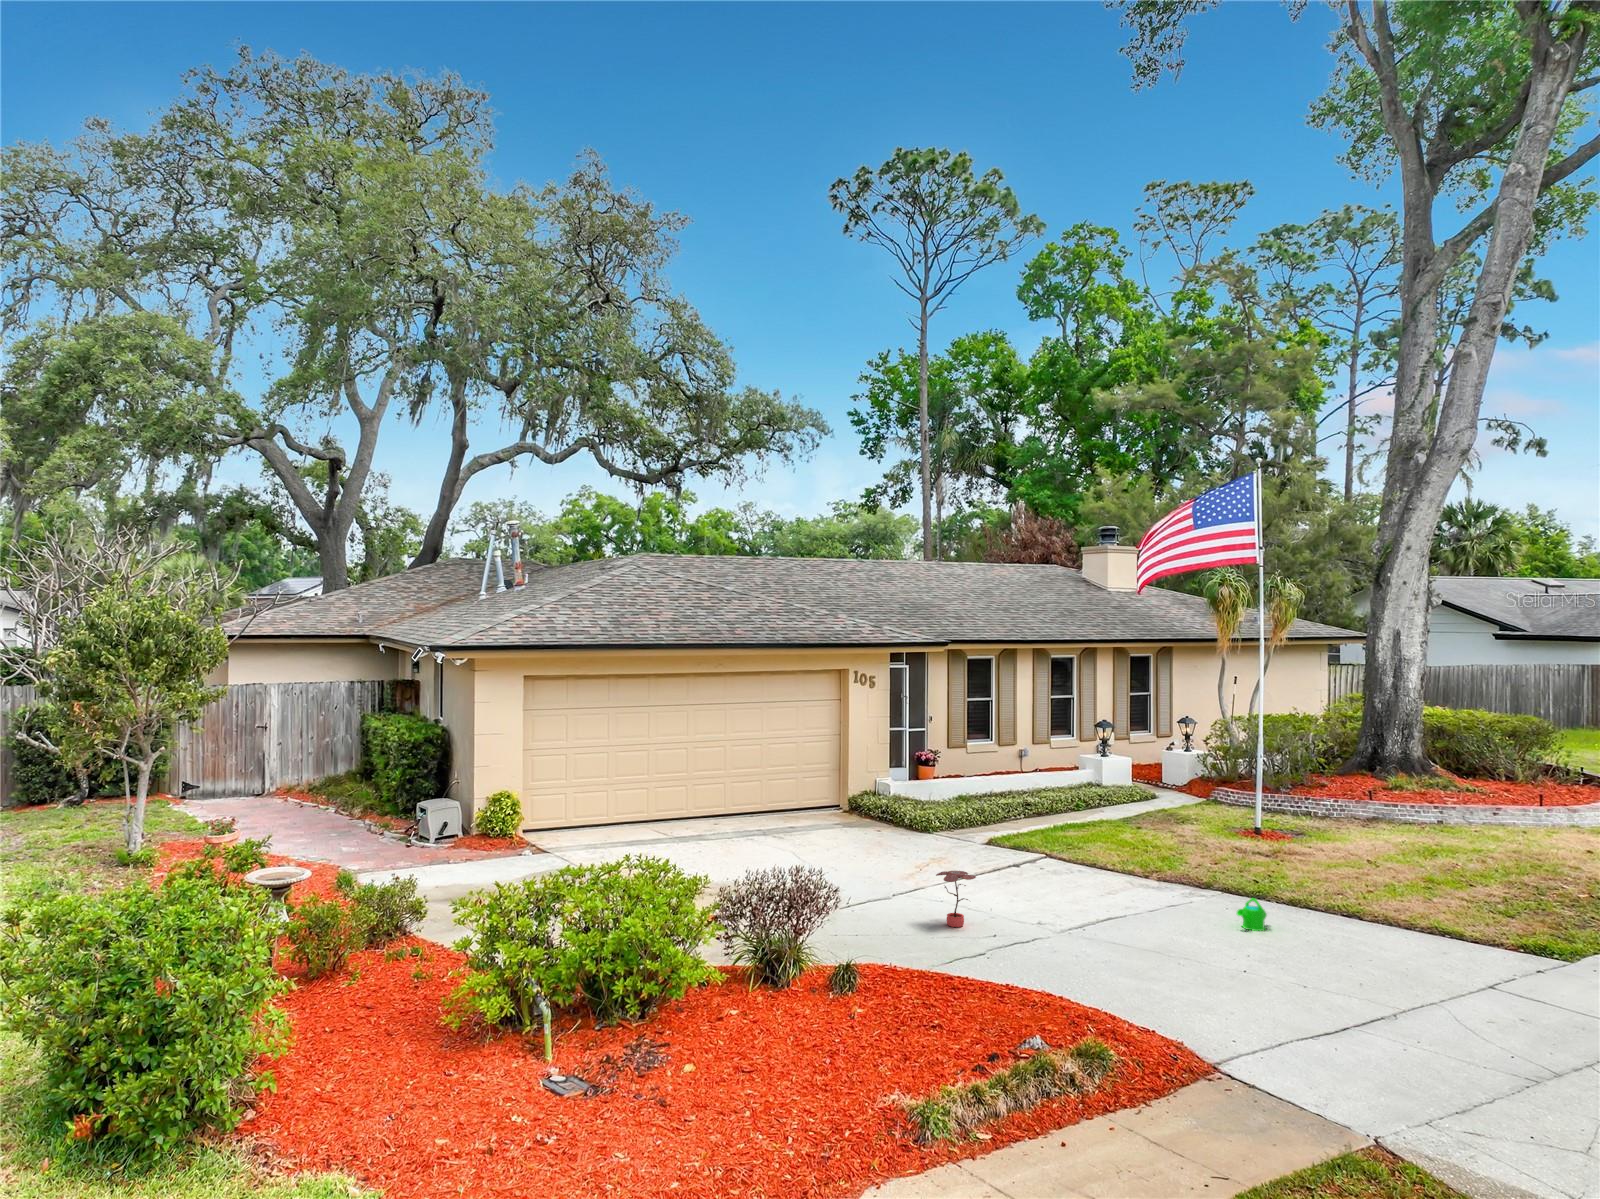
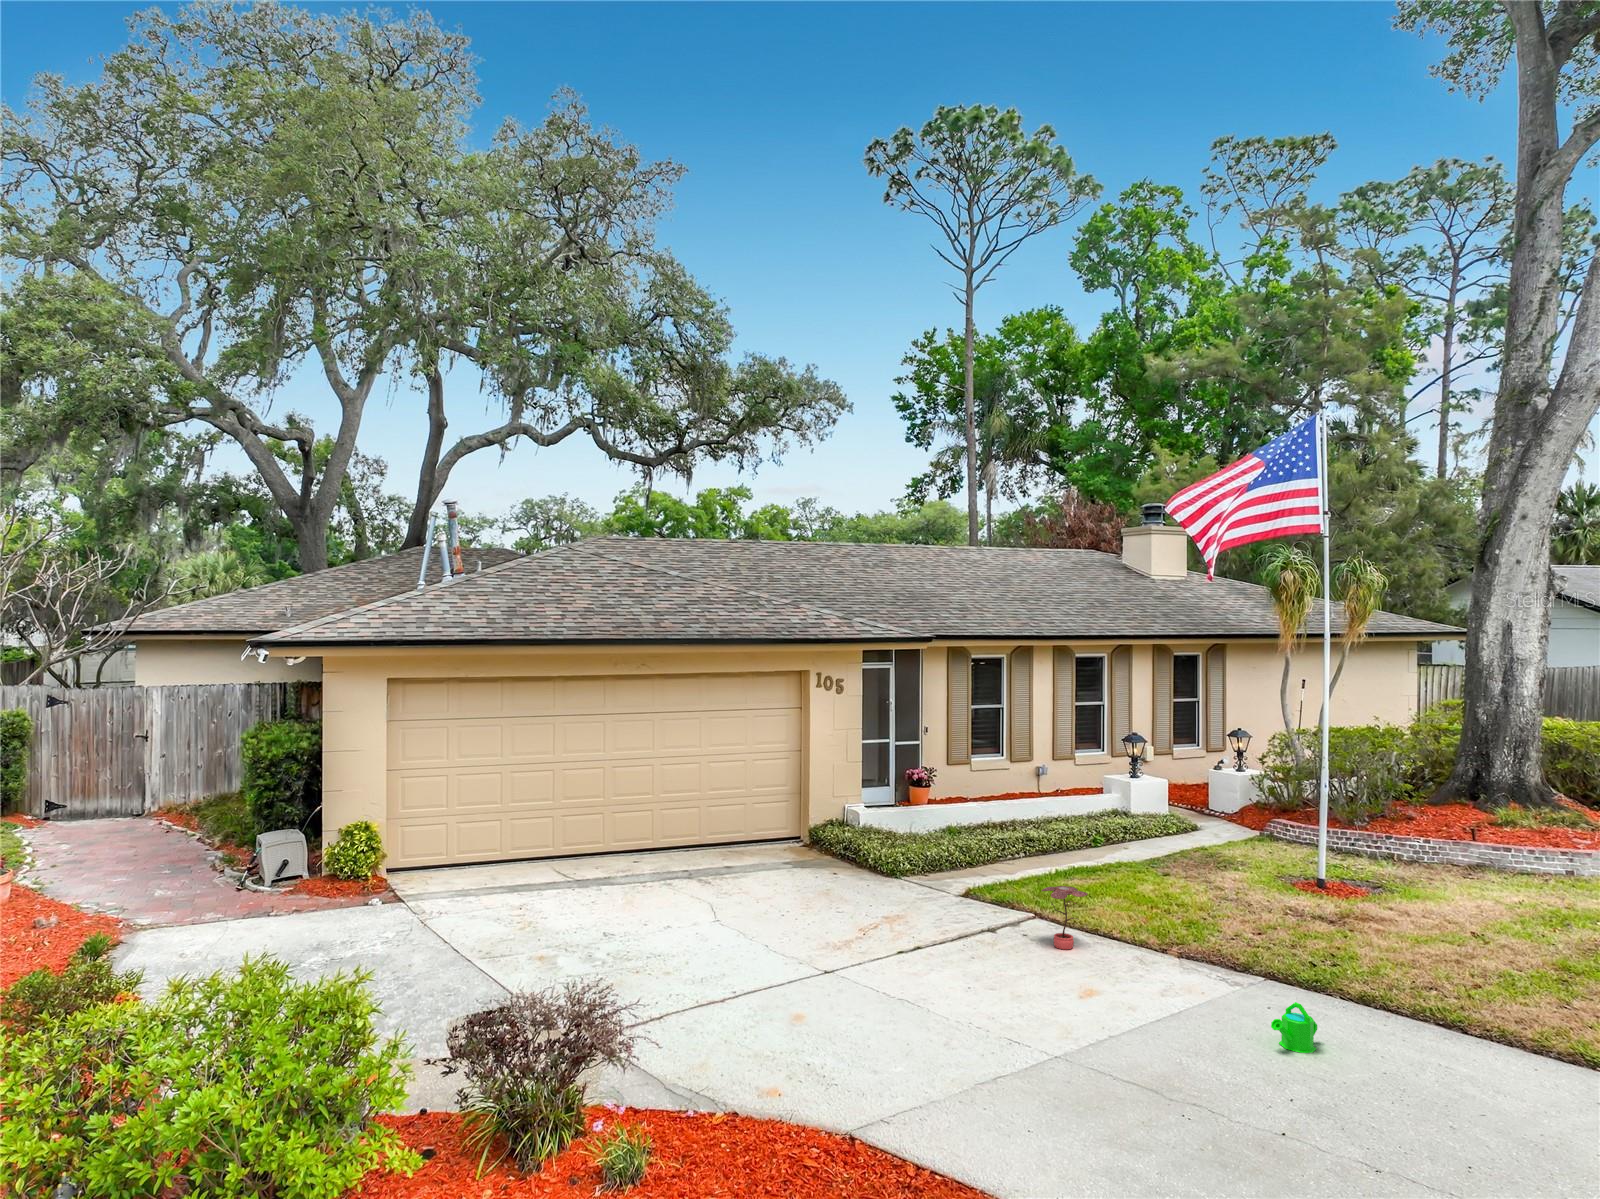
potted plant: present [936,871,976,927] -> present [1042,886,1088,950]

